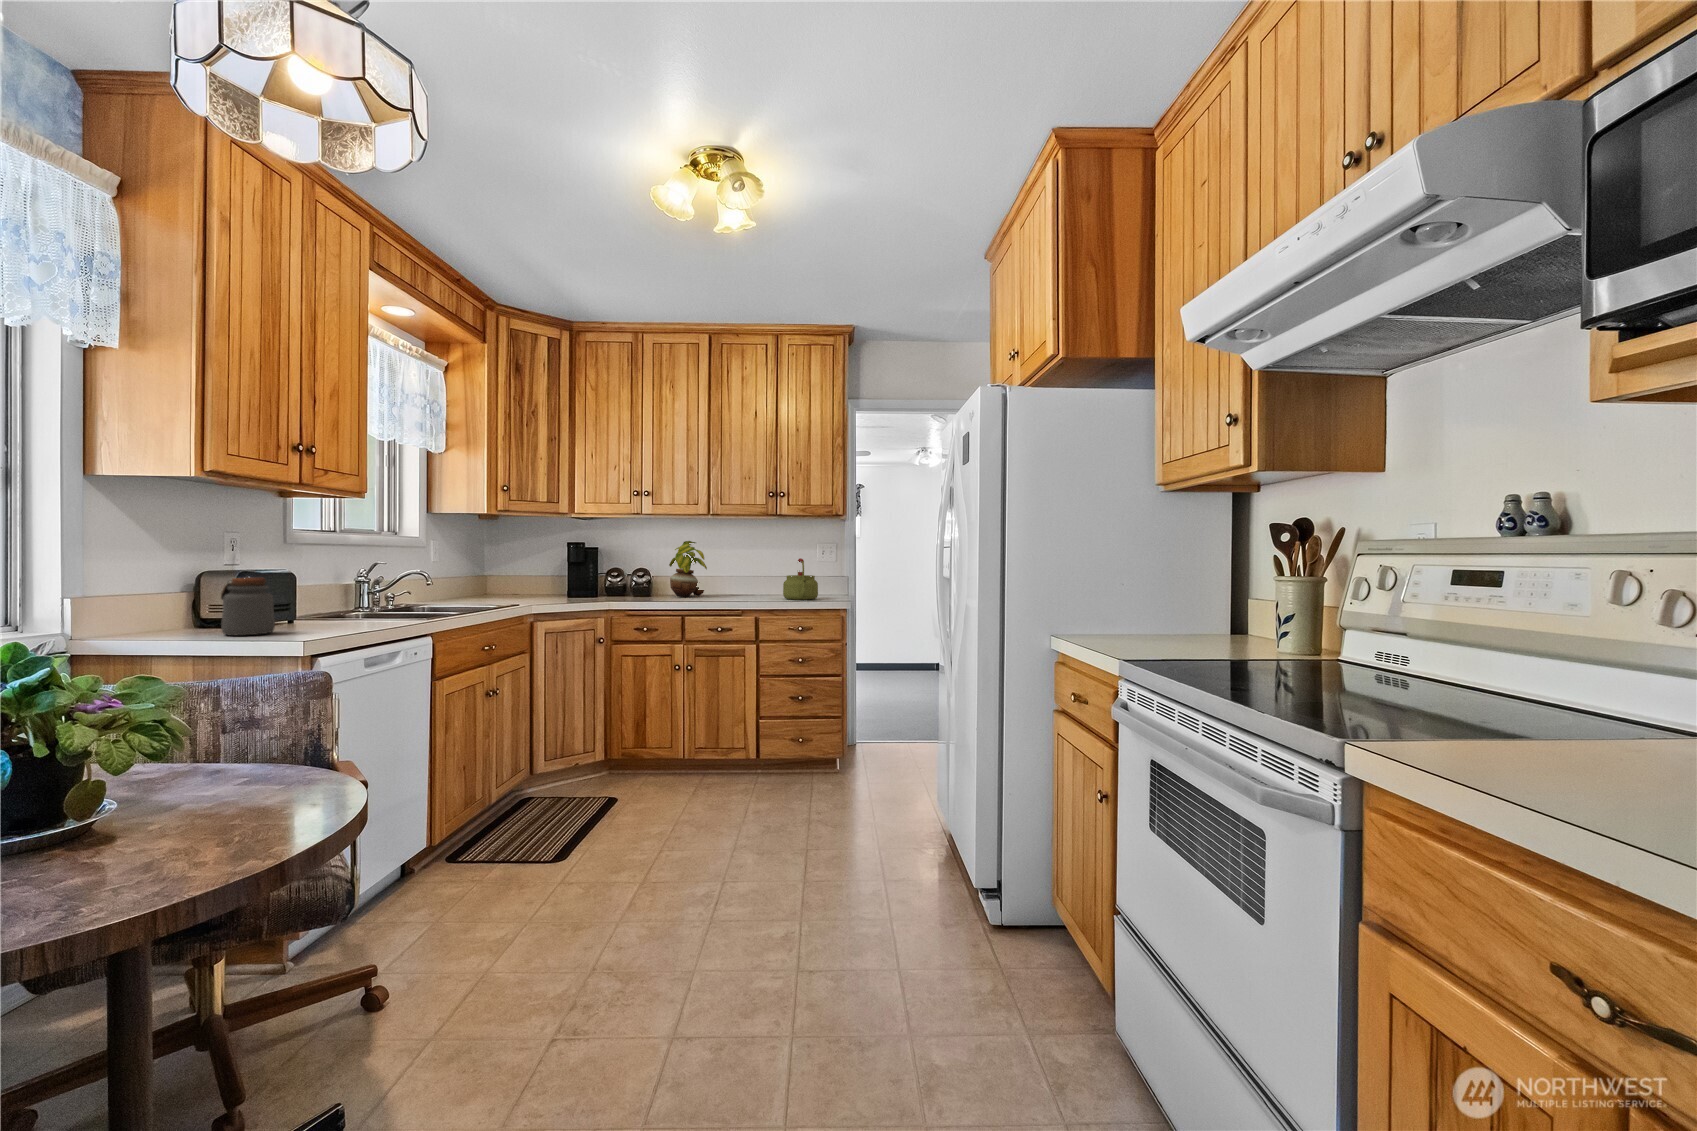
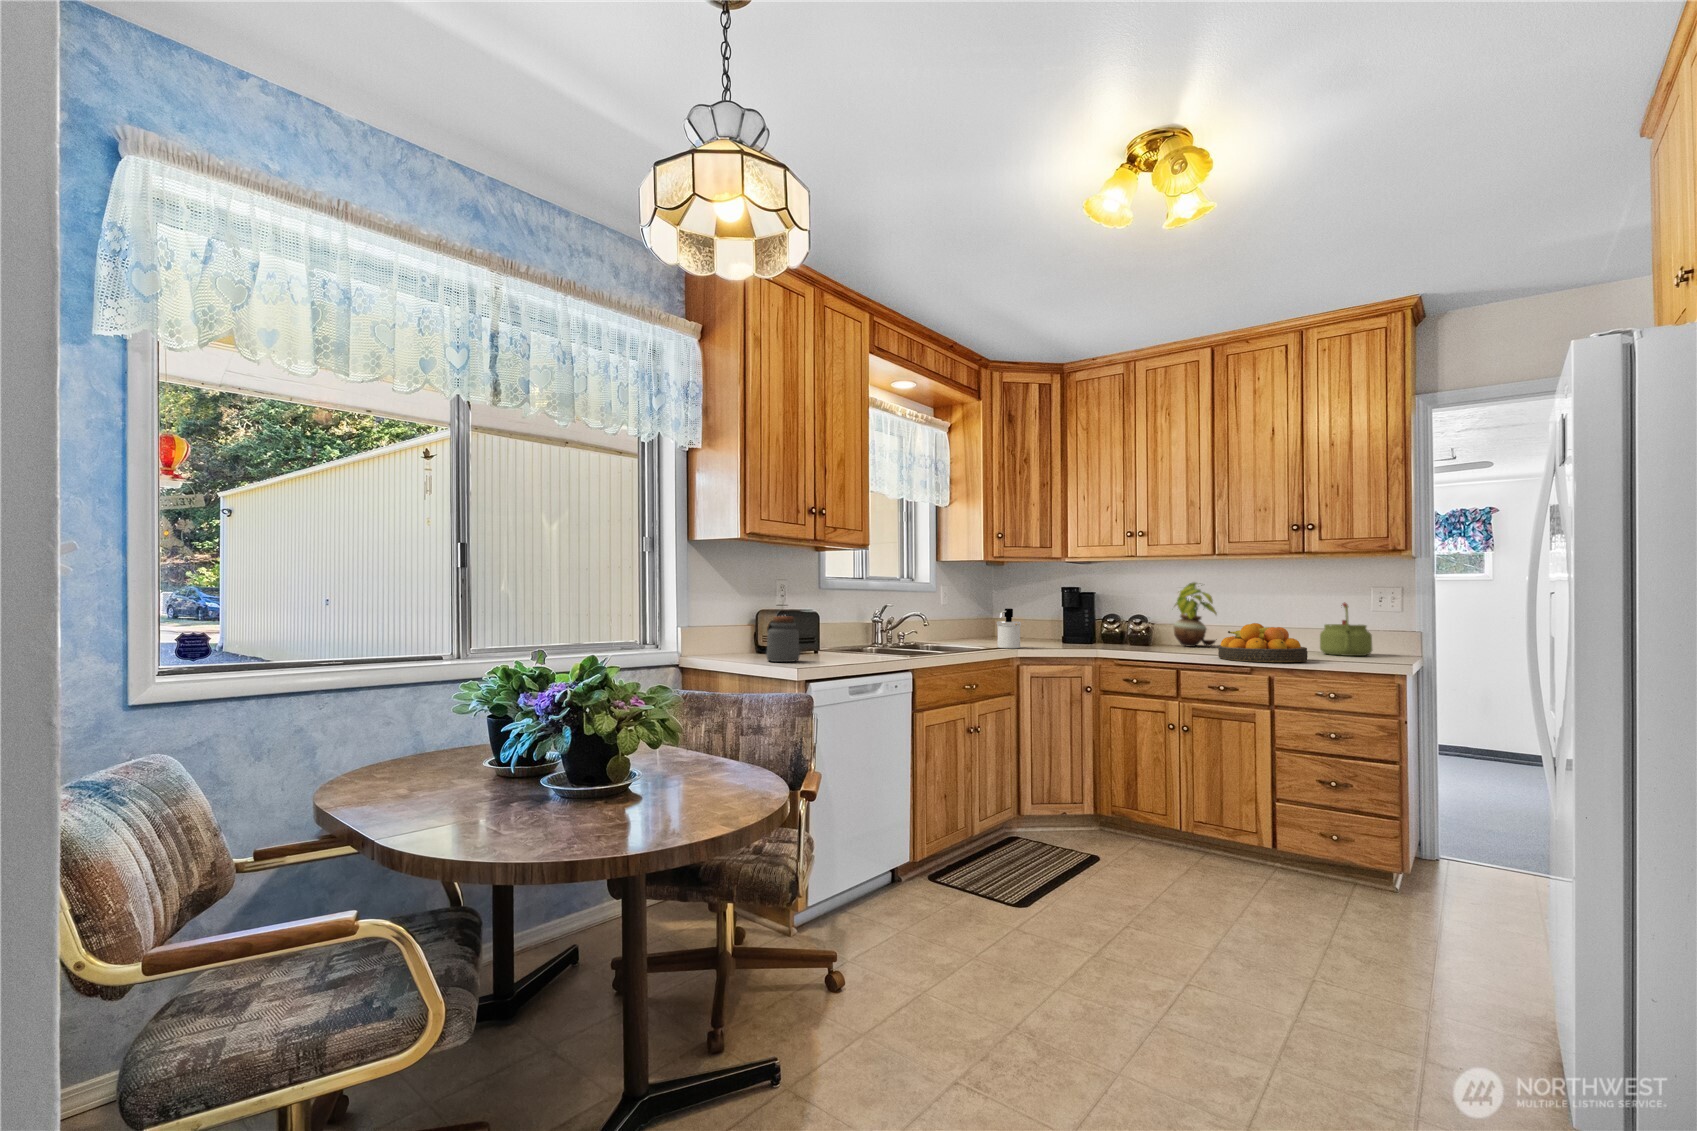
soap dispenser: none [507,565,534,605] -> present [997,608,1021,648]
fruit bowl: none [718,576,784,608] -> present [1218,623,1308,662]

